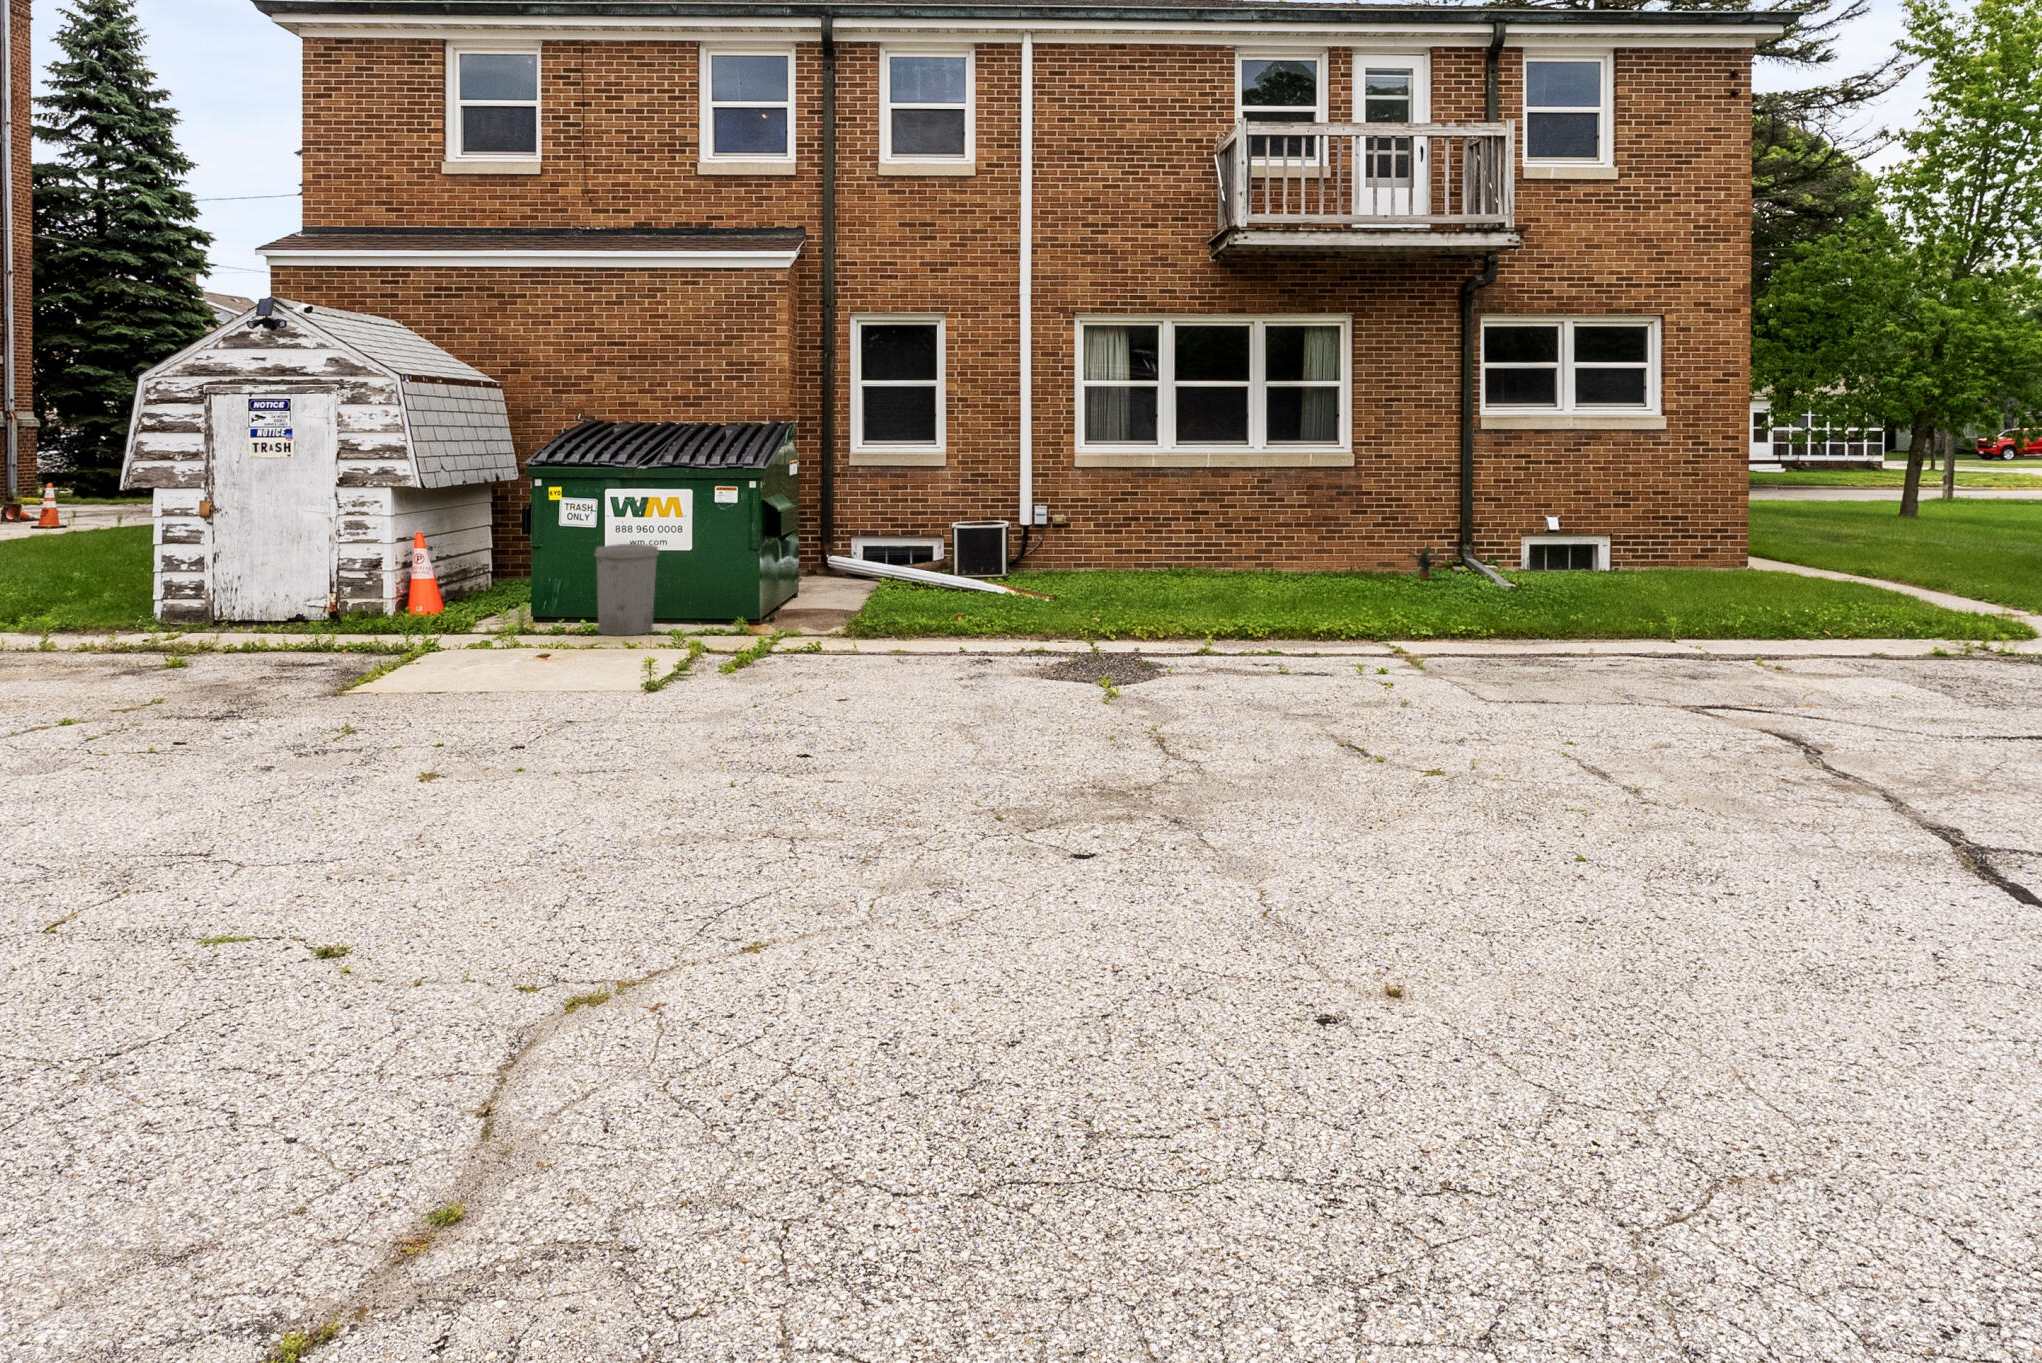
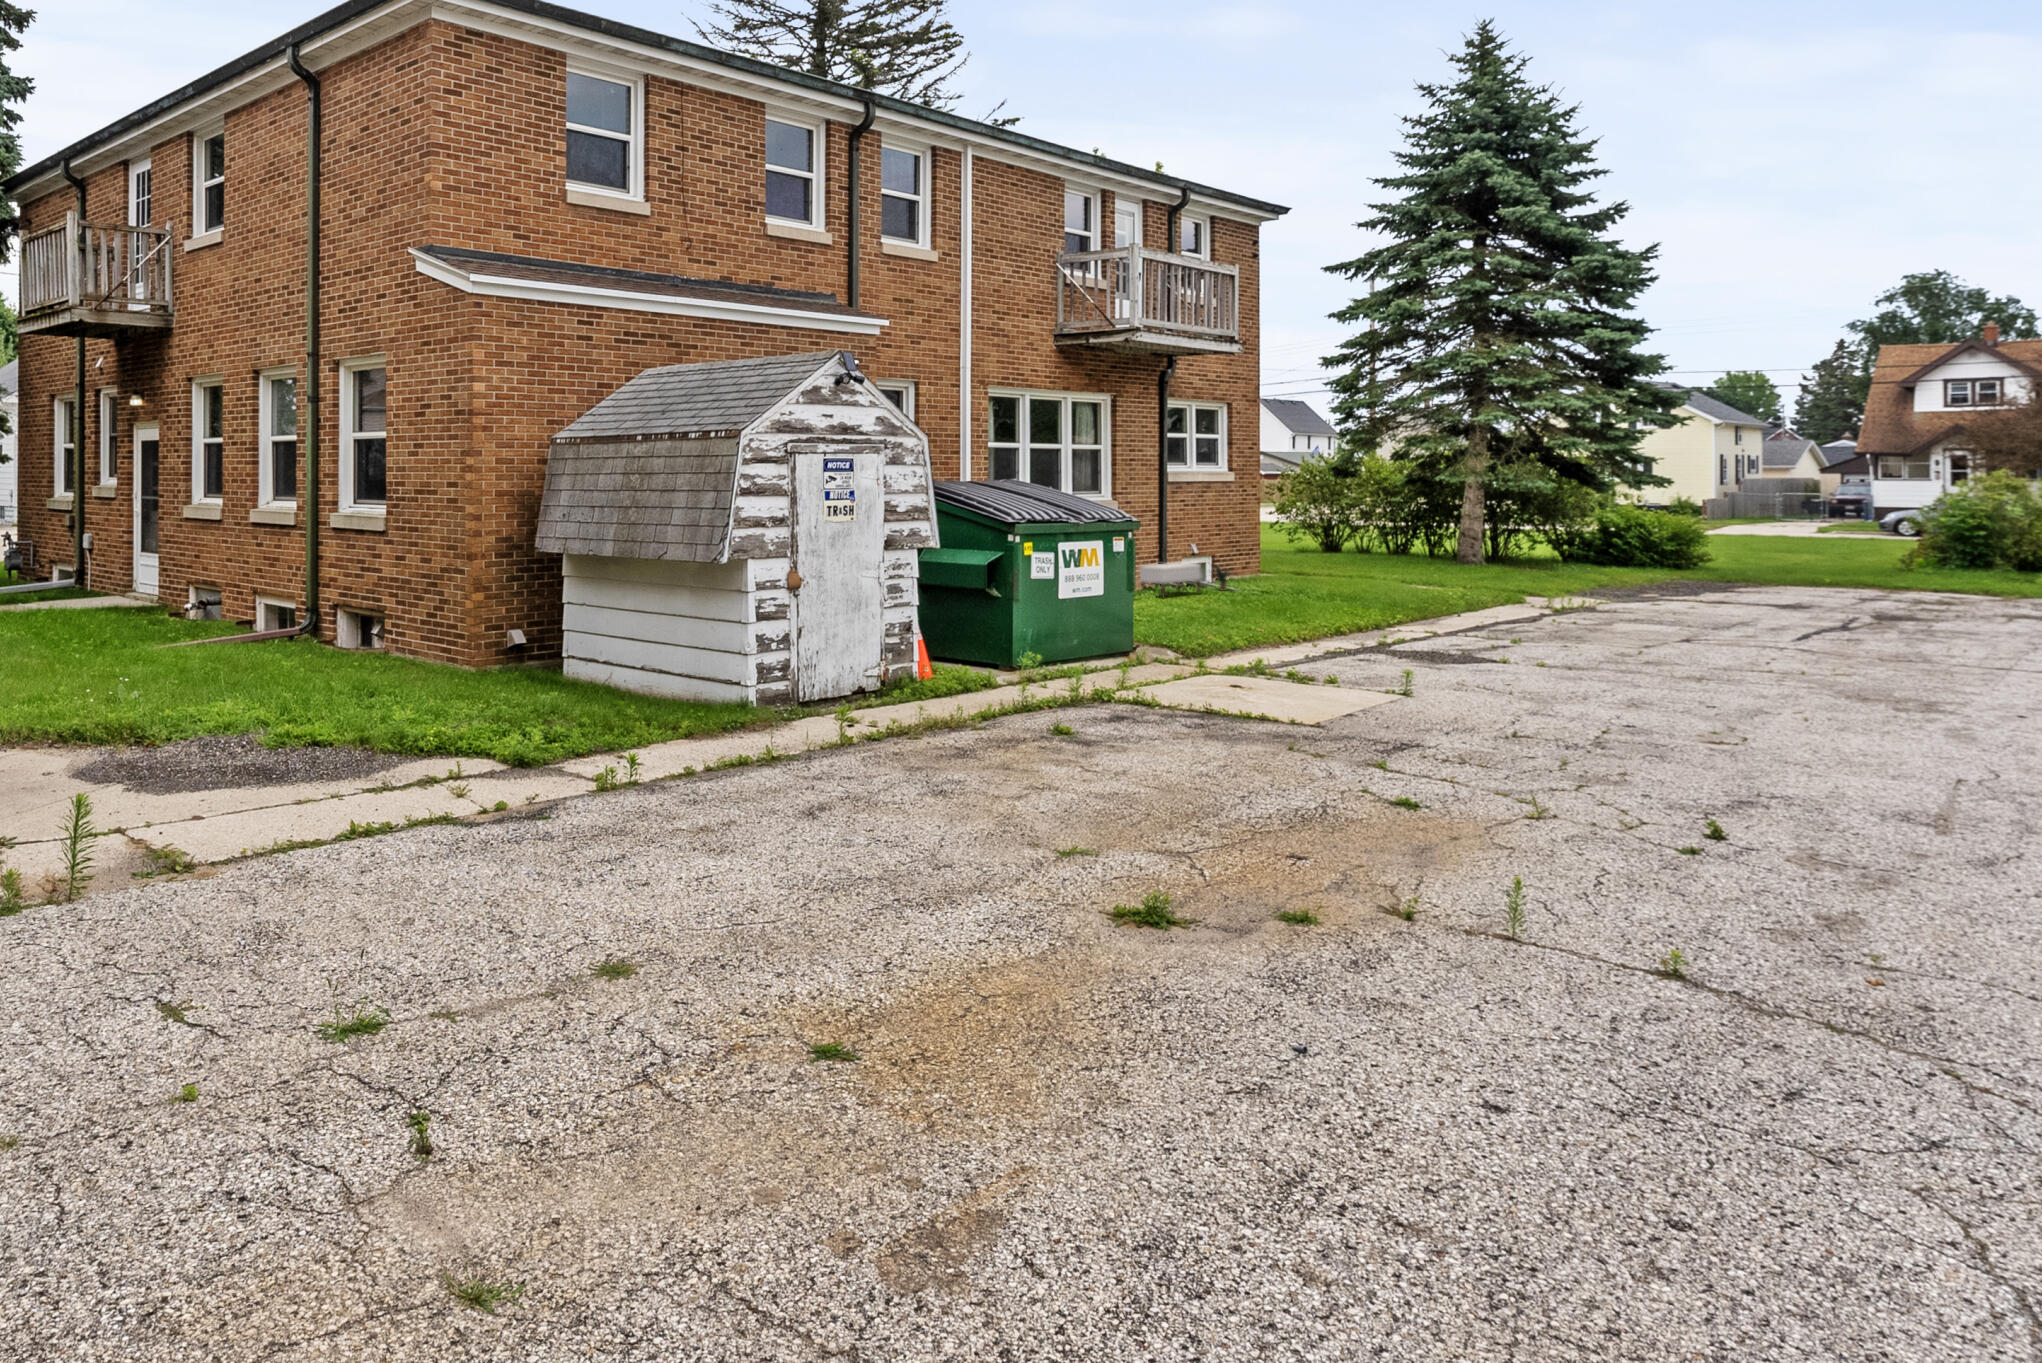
bench: none [1262,538,1359,581] -> present [1140,562,1201,597]
trash can: present [594,544,659,636] -> none [1075,590,1136,673]

